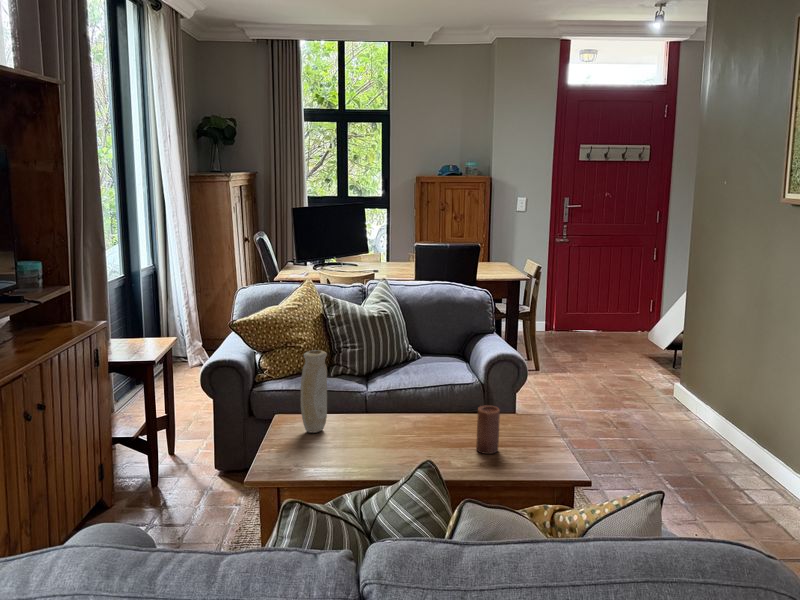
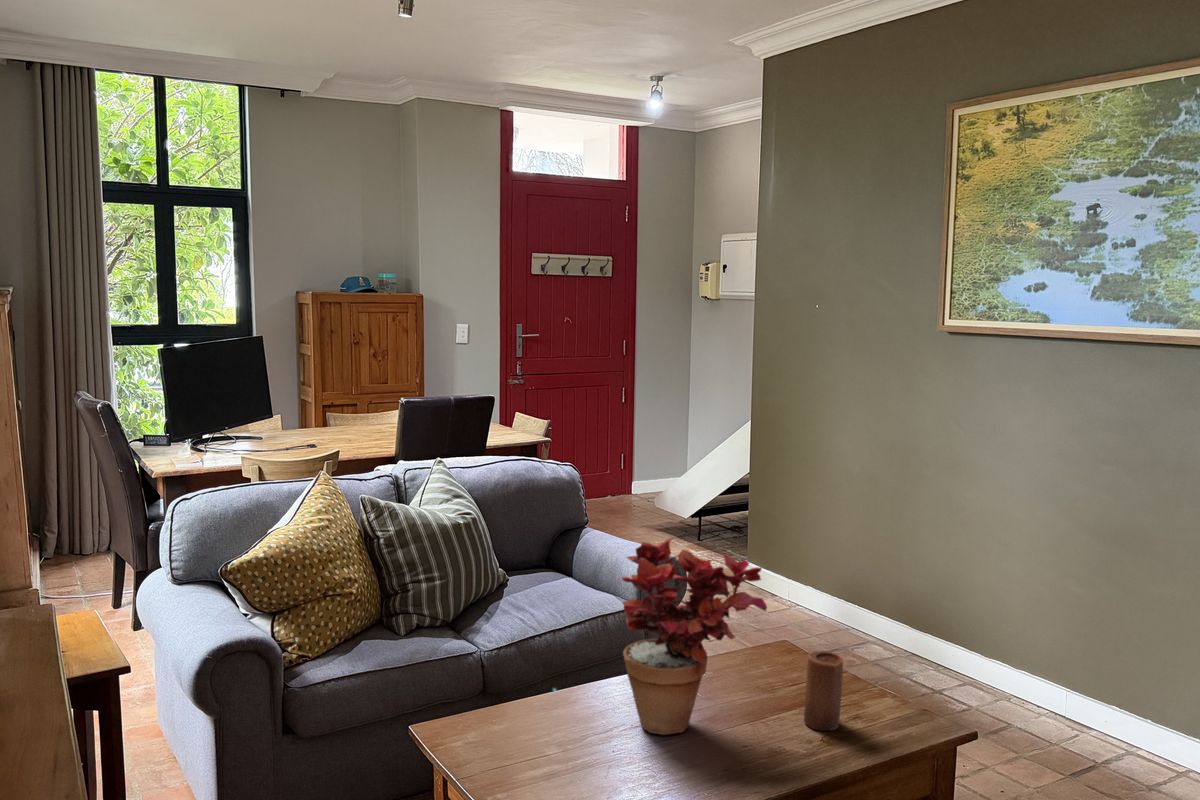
potted plant: none [355,325,457,438] -> present [622,537,767,735]
vase: present [301,350,327,433] -> none [504,603,547,759]

